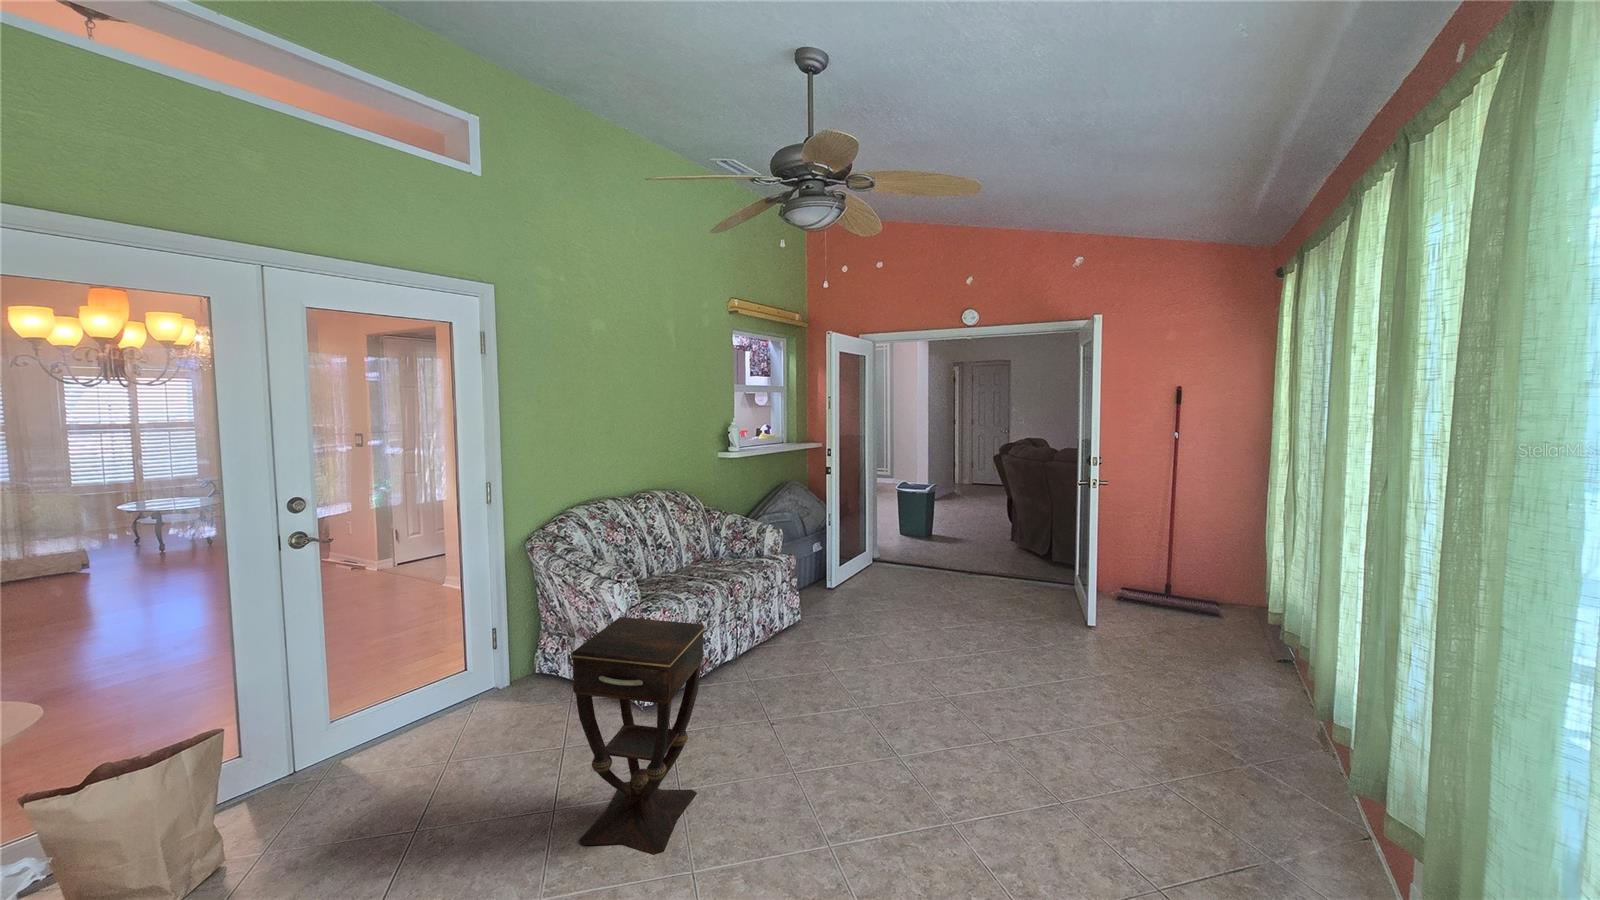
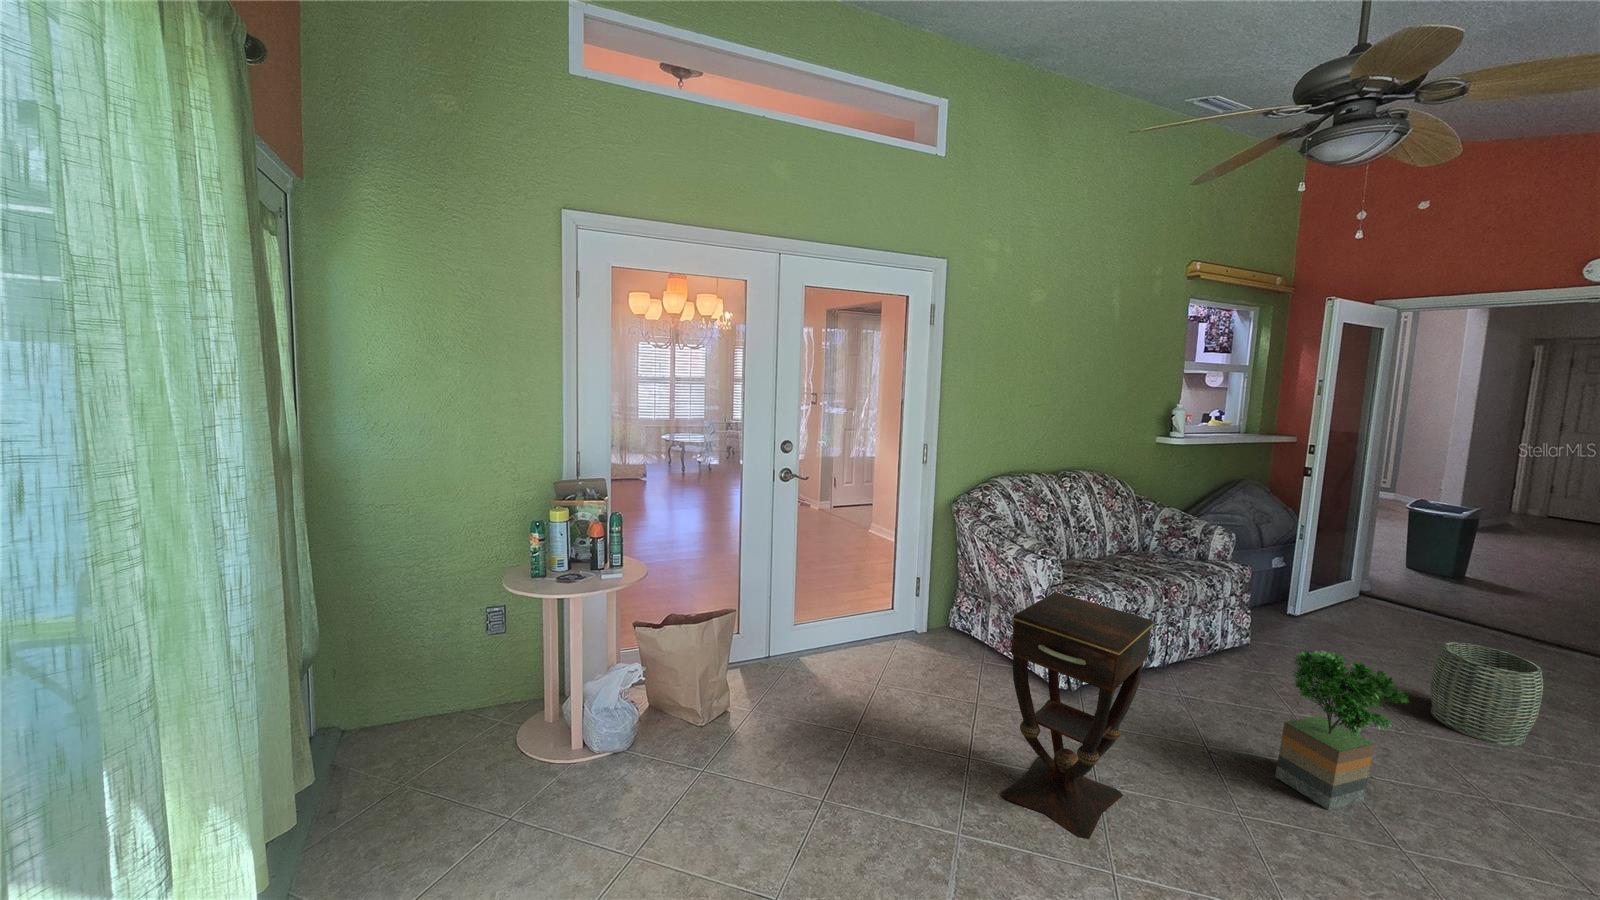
woven basket: none [908,585,962,652] -> present [1431,642,1544,745]
potted tree: none [814,614,887,743] -> present [1275,650,1408,810]

